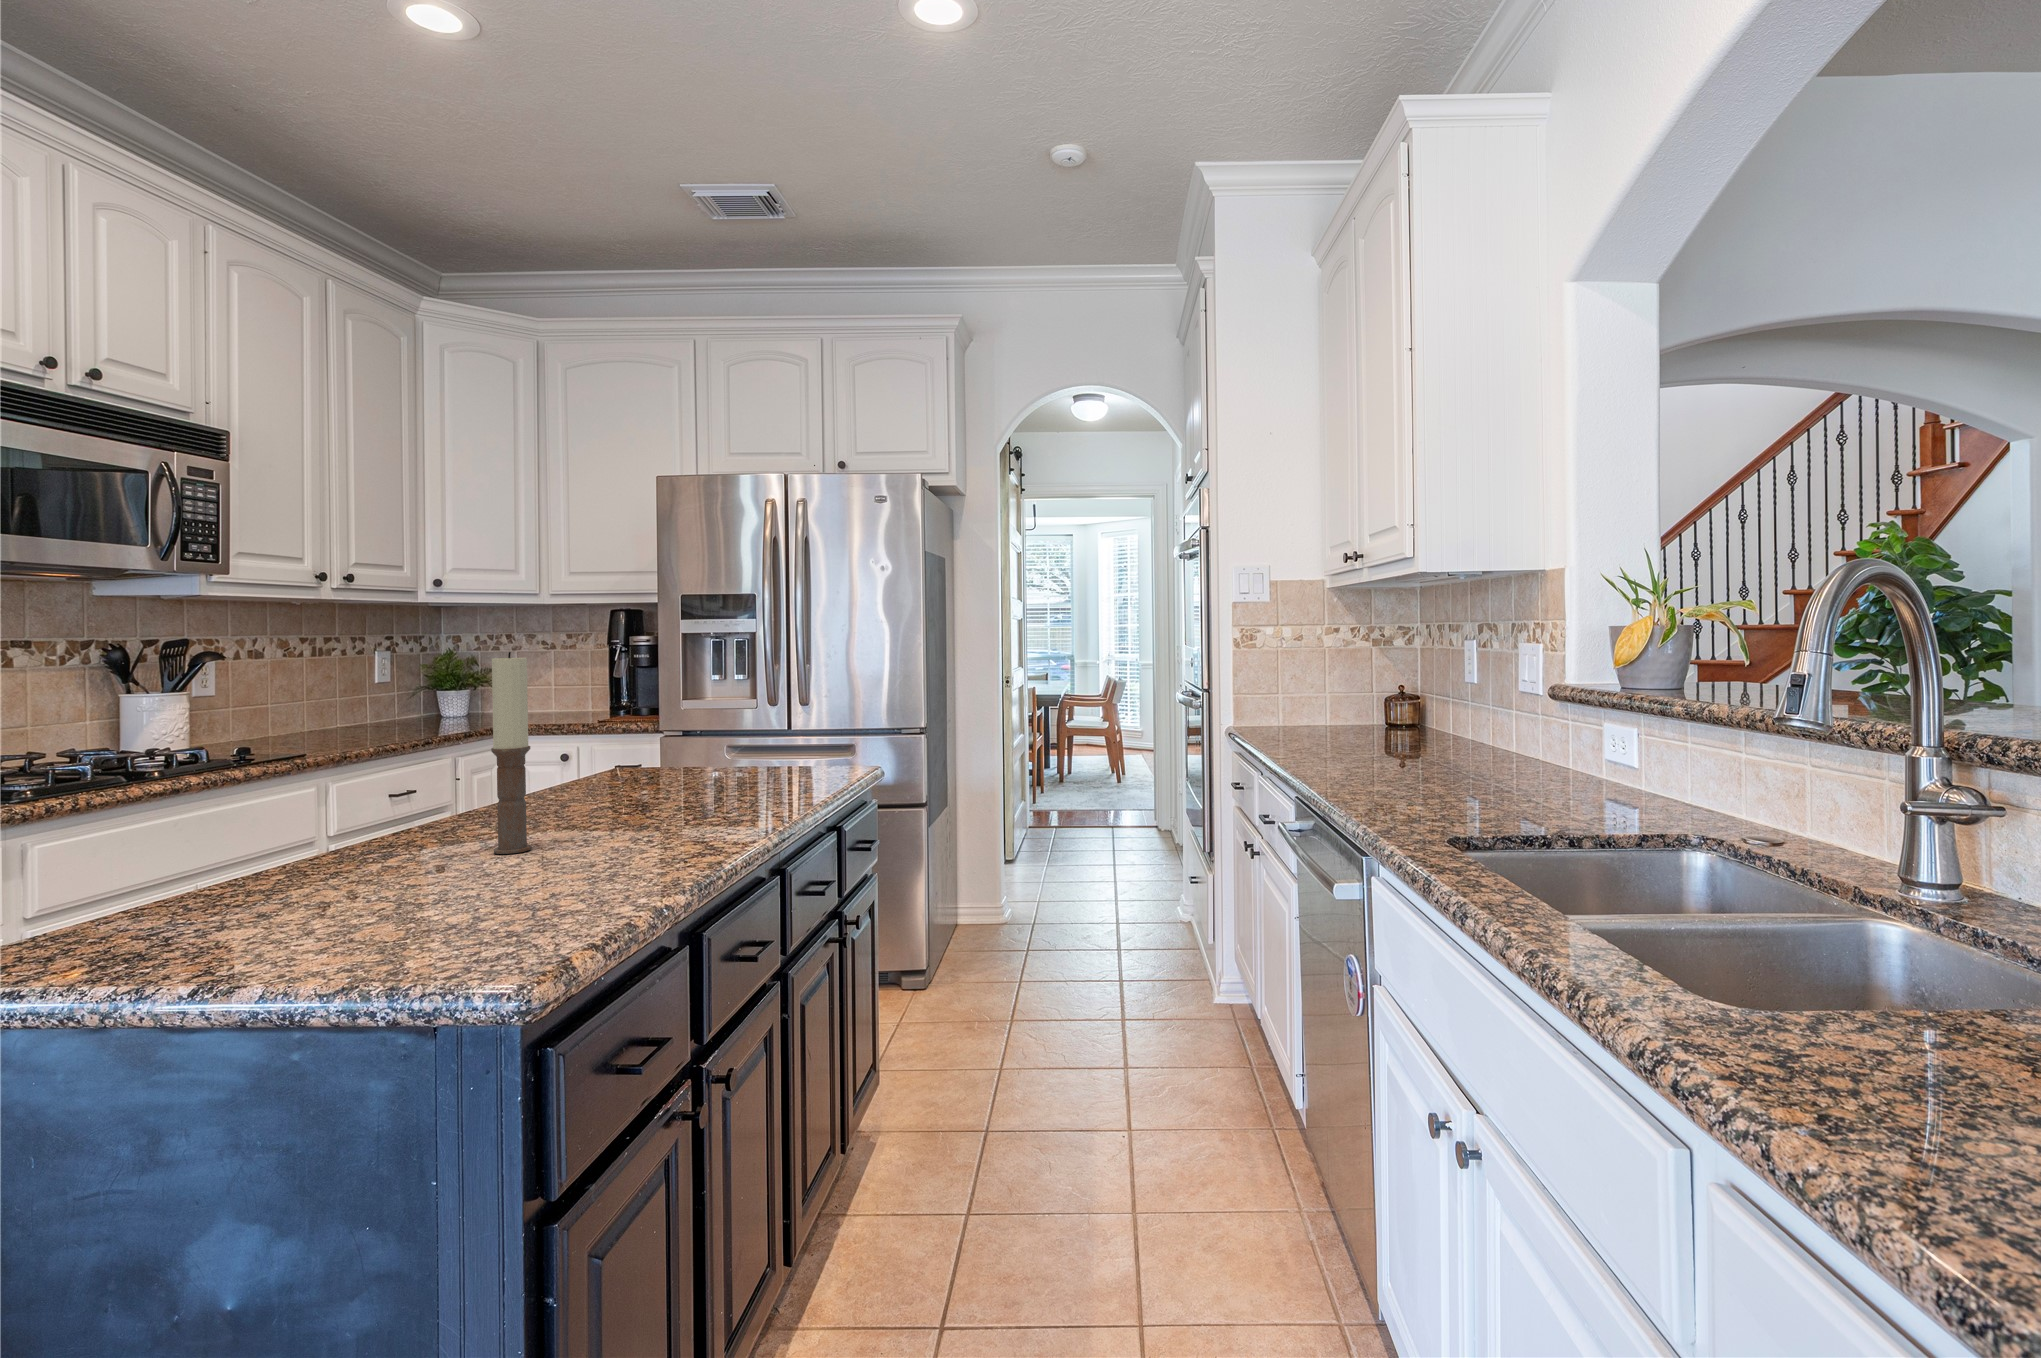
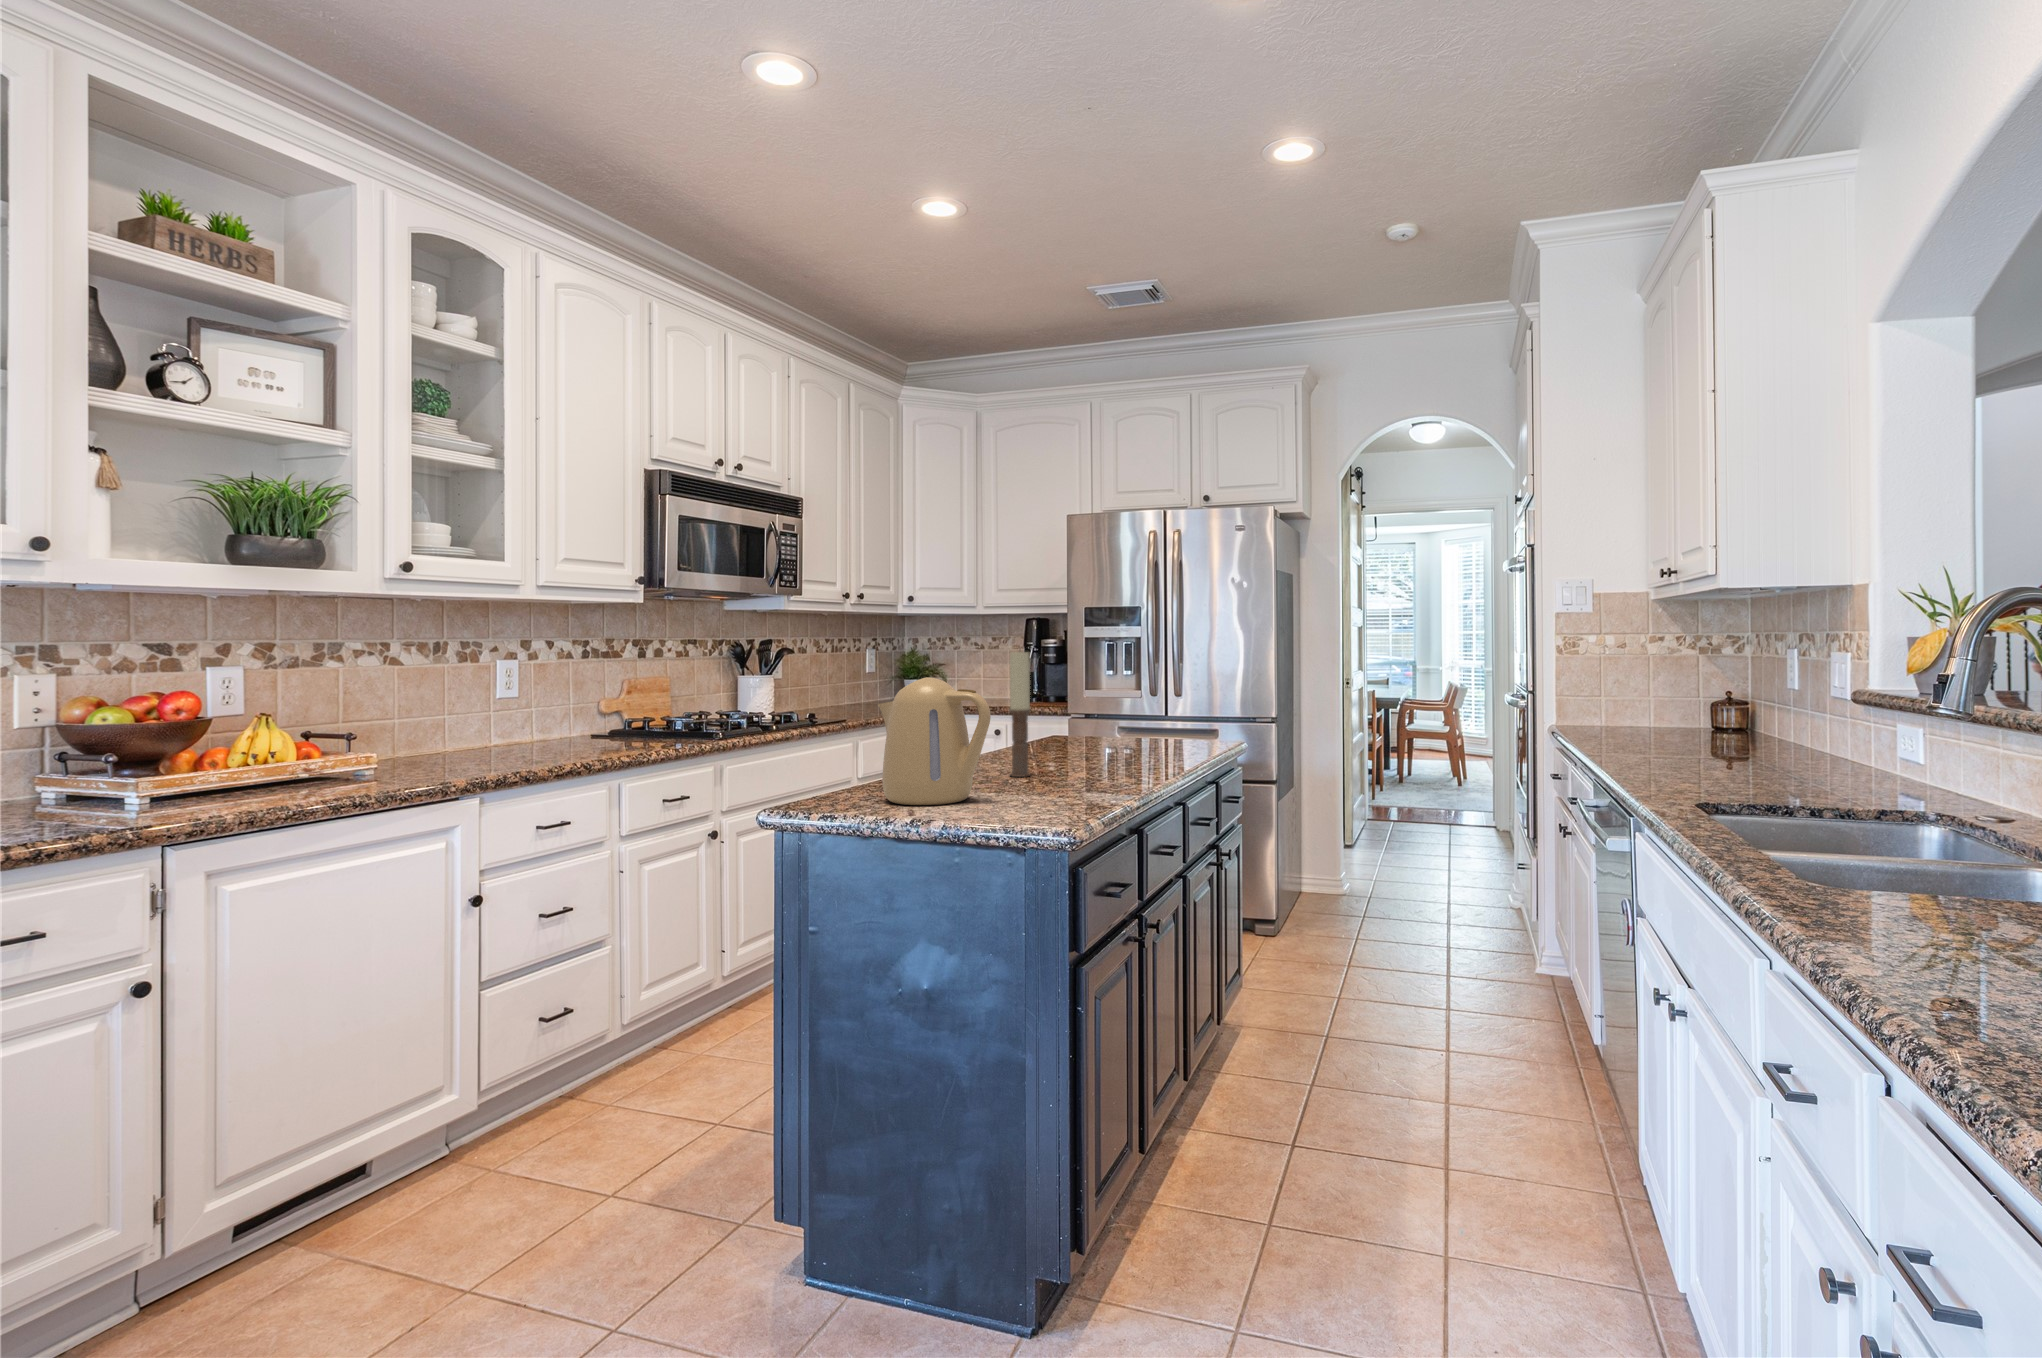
kettle: none [171,709,399,947] -> present [878,677,991,805]

